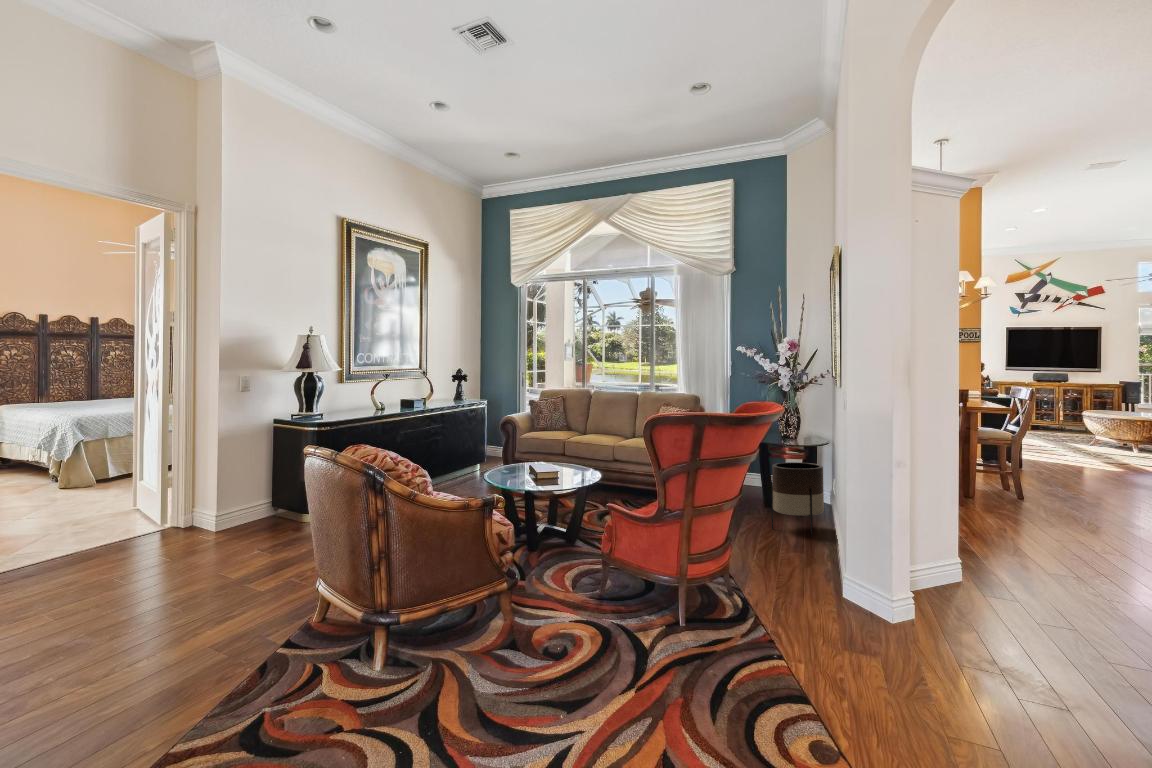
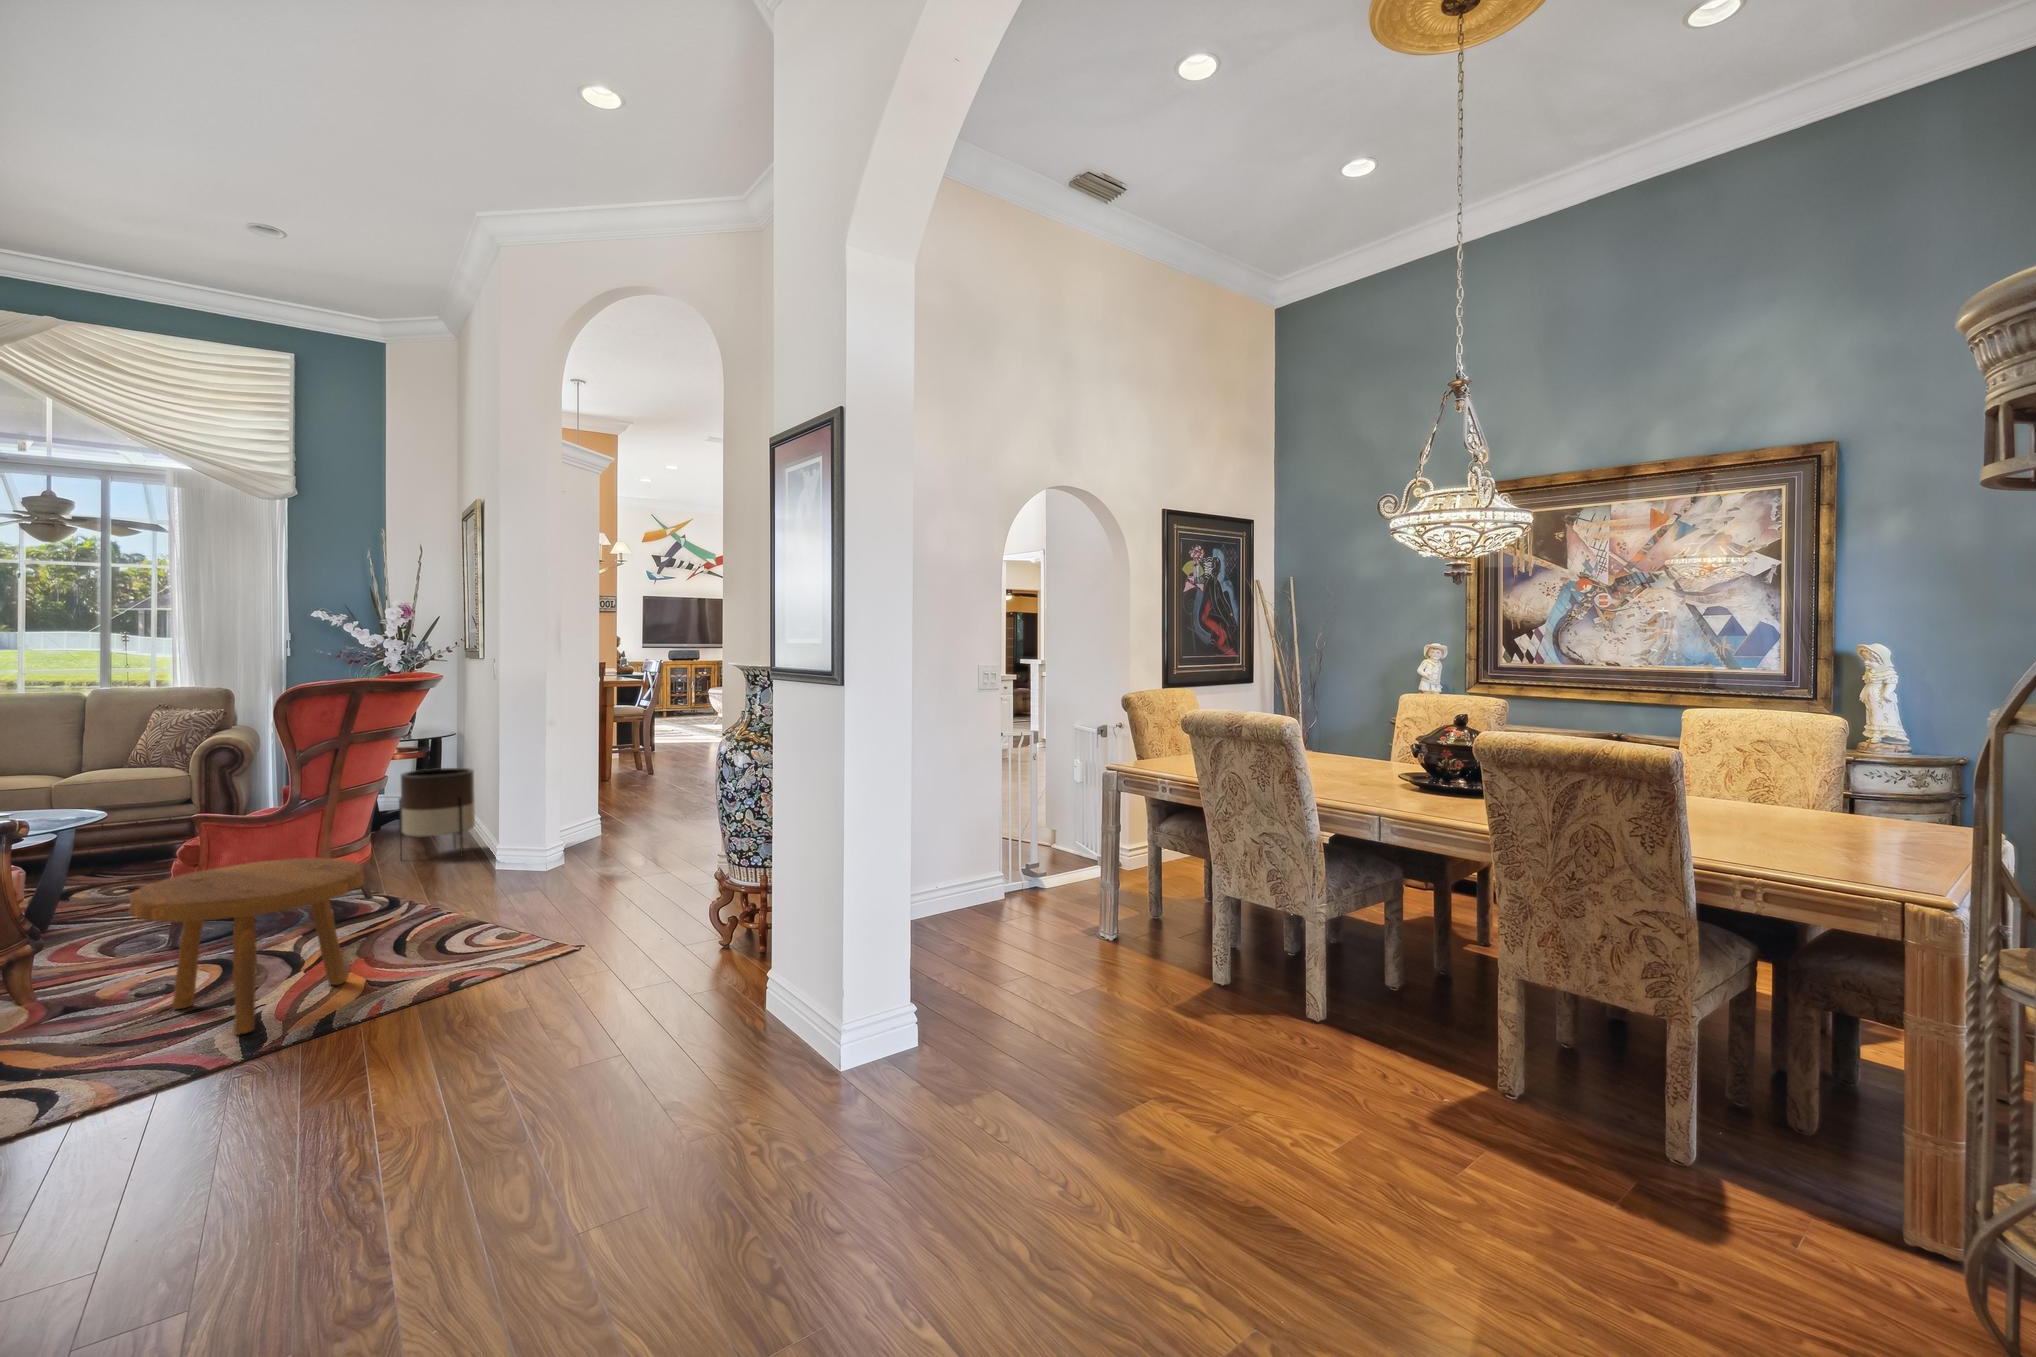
footstool: none [553,523,688,655] -> present [129,858,364,1035]

